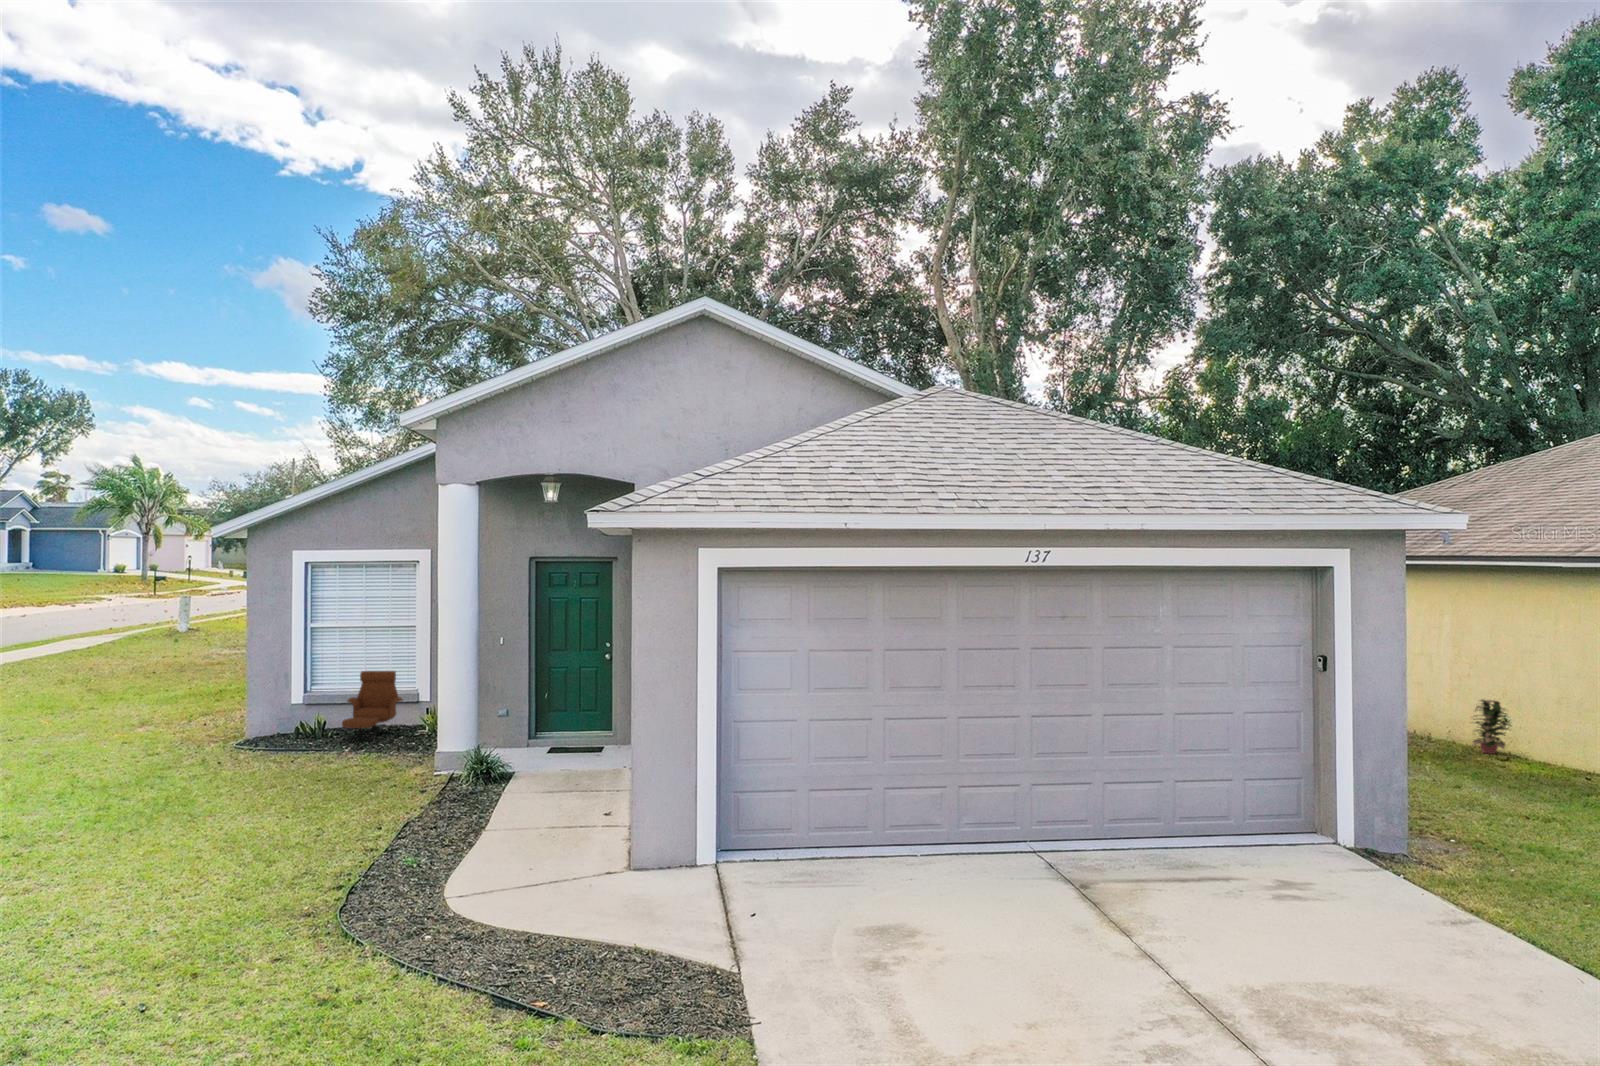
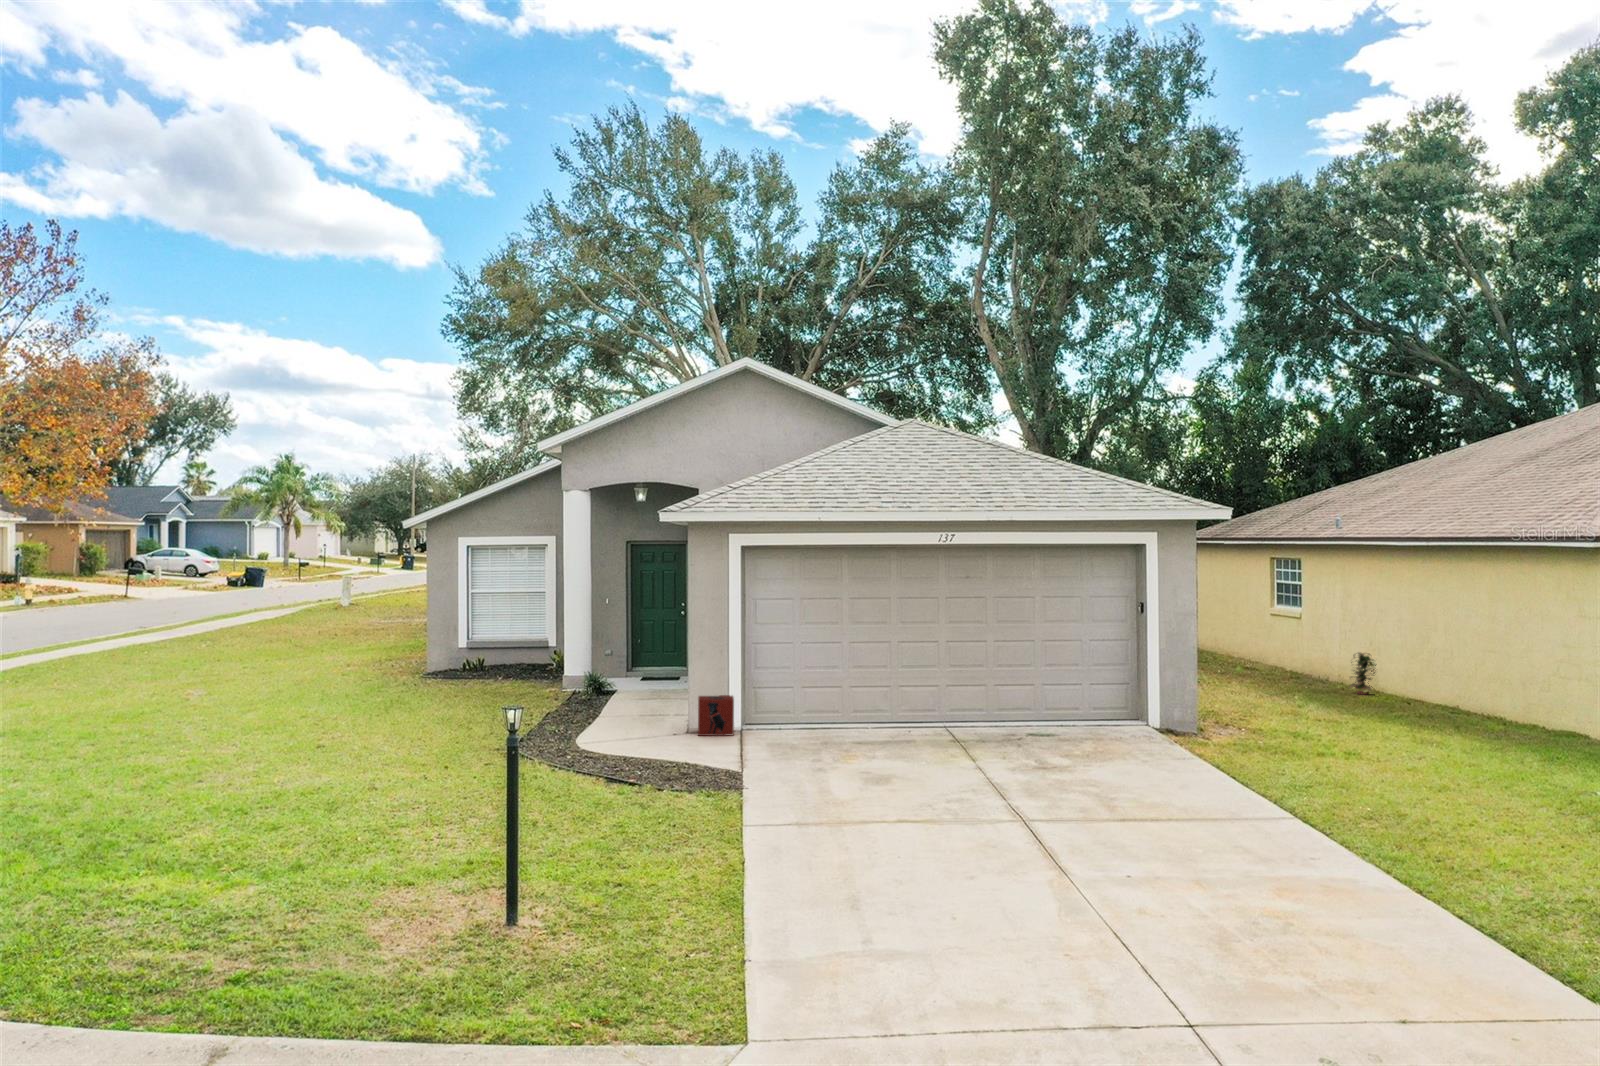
lounge chair: present [342,671,403,743] -> none [495,626,536,676]
storage box: none [650,808,713,885] -> present [698,695,734,736]

